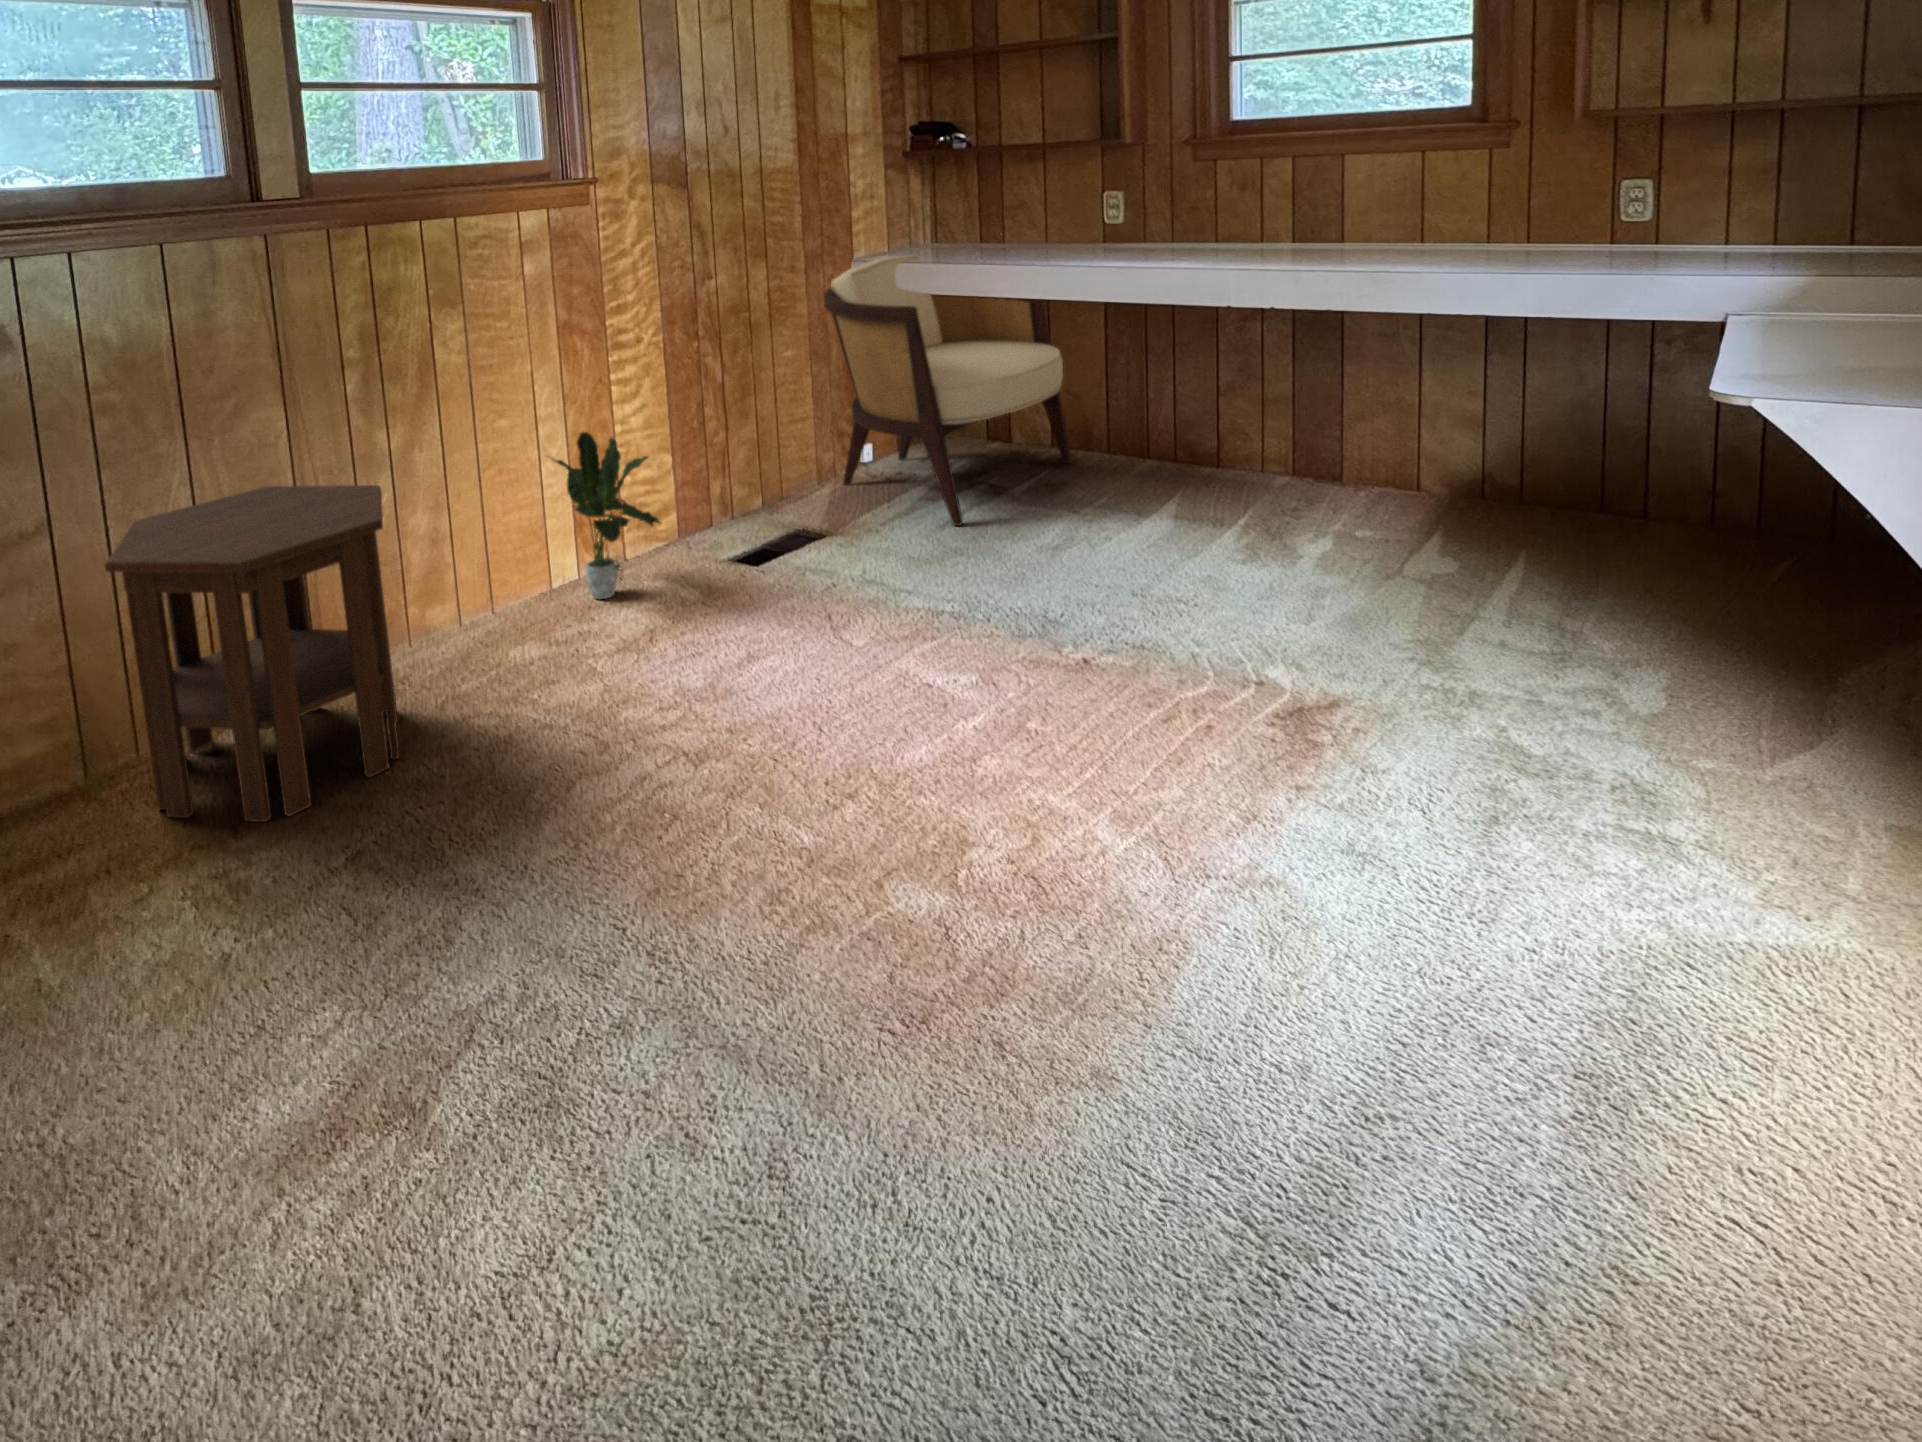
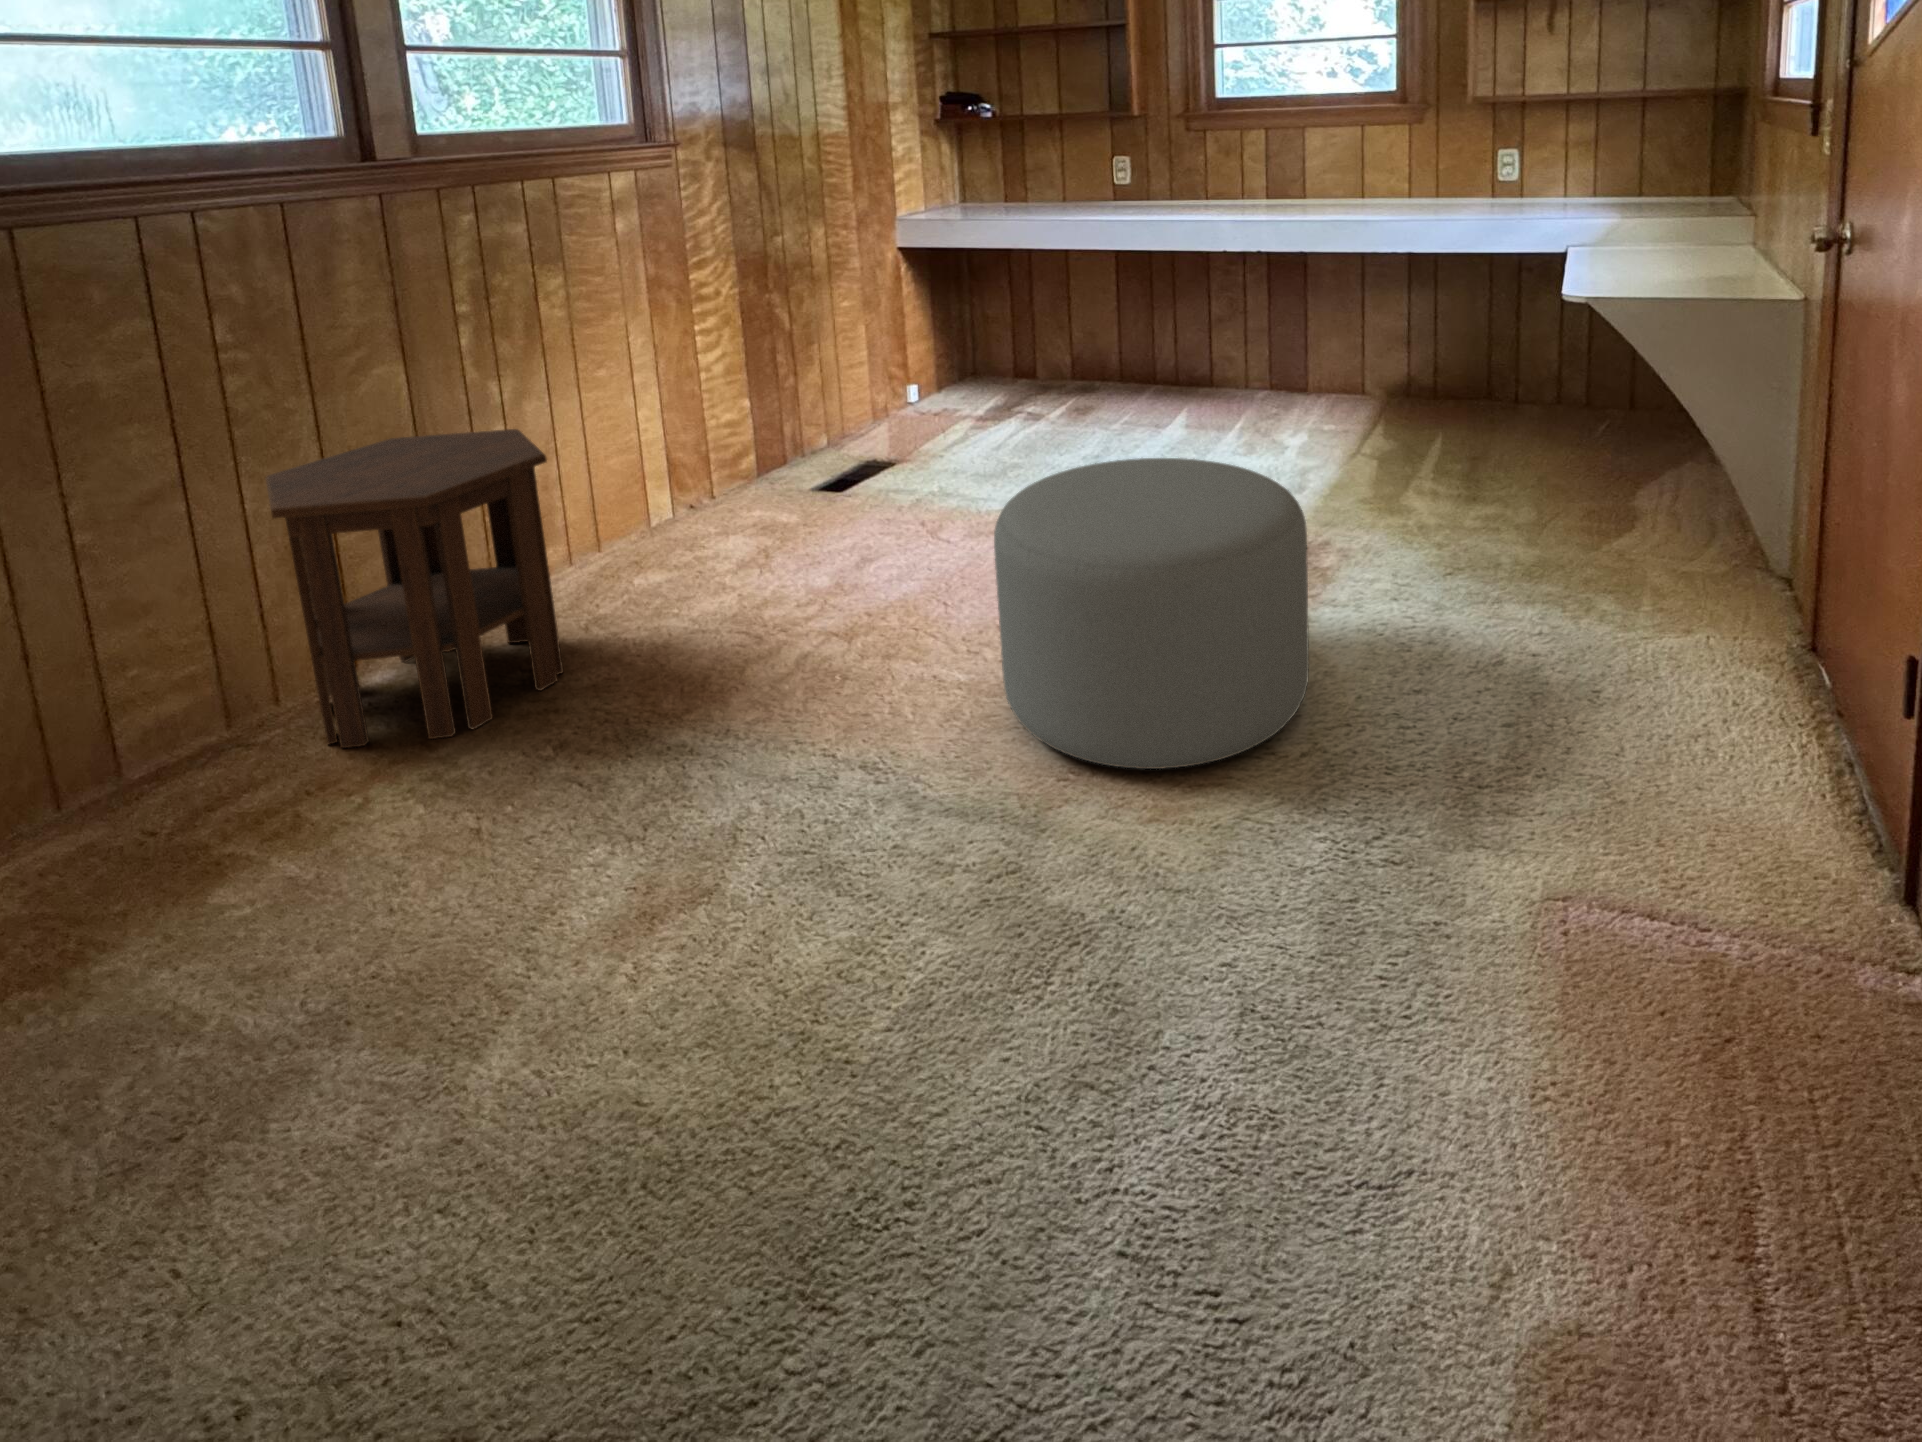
armchair: present [824,255,1071,526] -> none [882,213,1097,446]
potted plant: present [553,432,660,599] -> none [645,377,760,532]
ottoman: none [829,587,1264,1052] -> present [994,458,1309,769]

